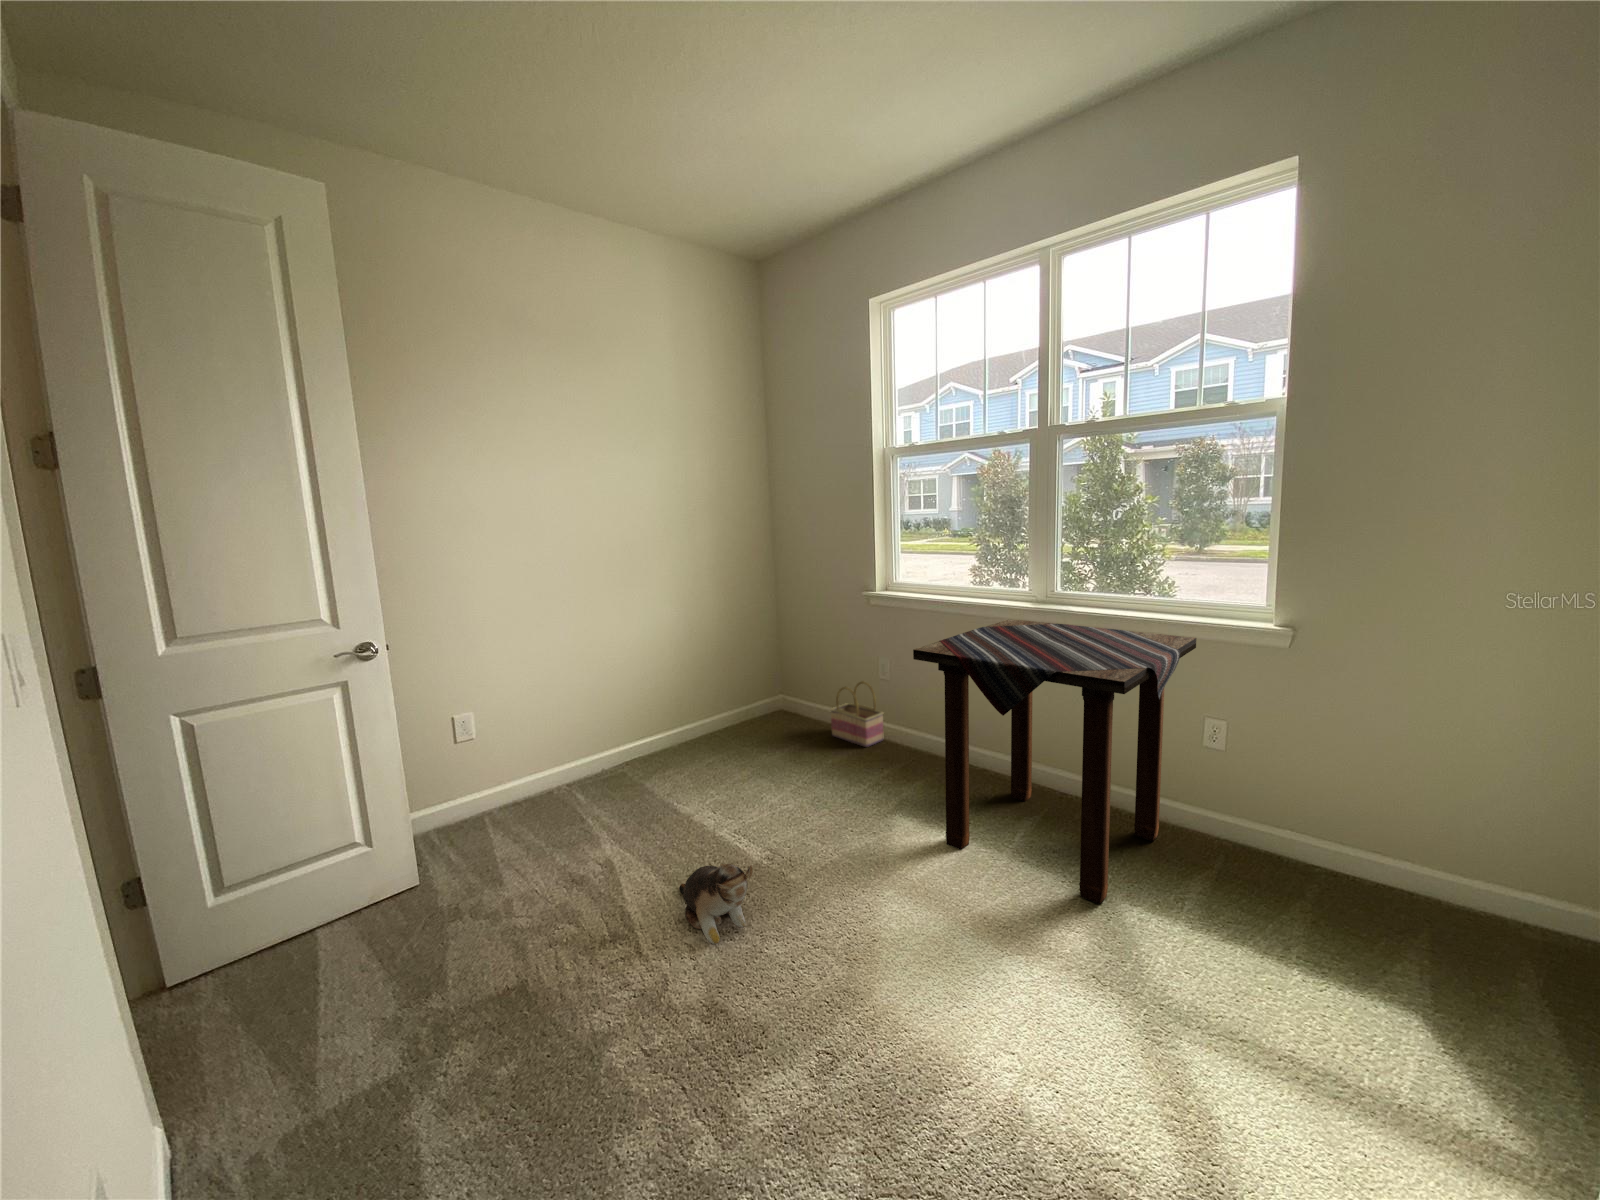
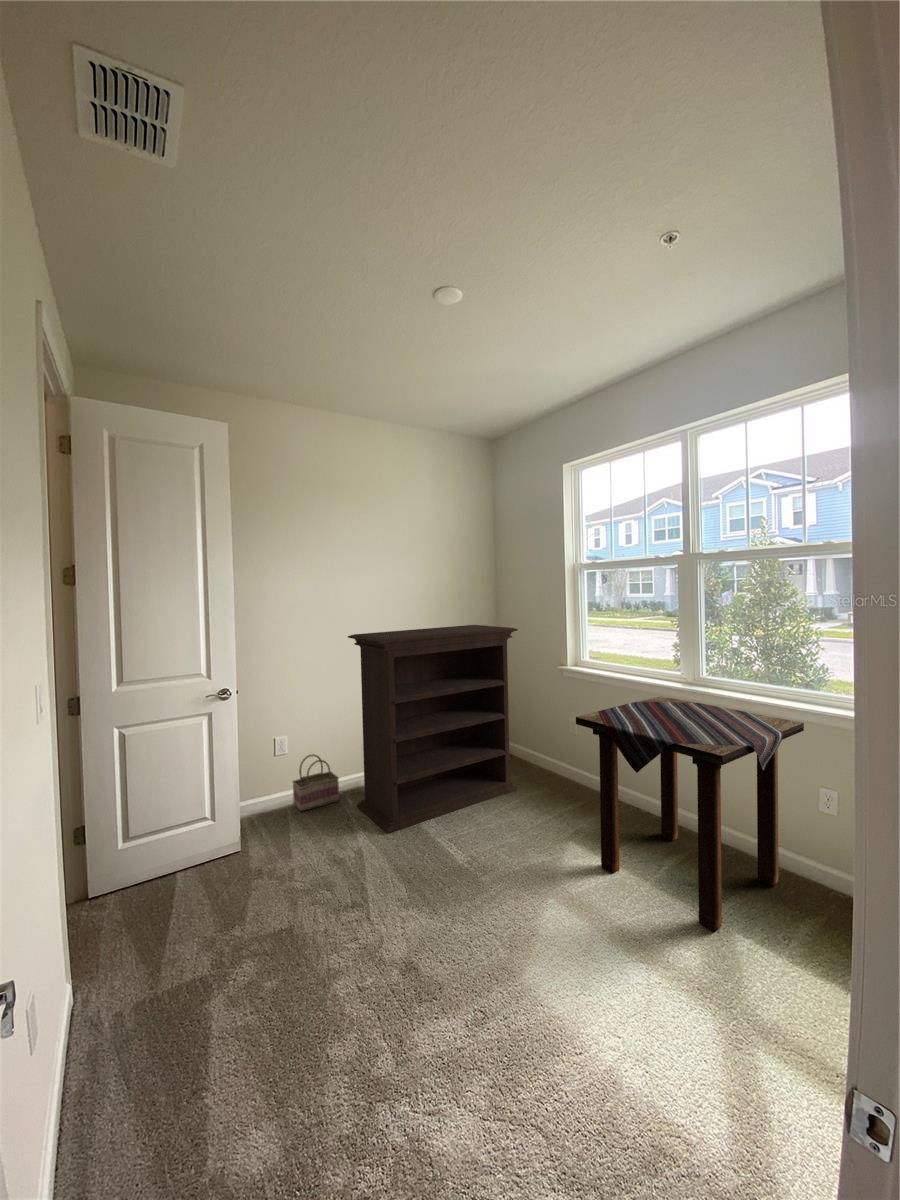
bookshelf: none [567,537,817,832] -> present [348,625,518,833]
basket: present [831,681,883,747] -> present [292,754,339,811]
plush toy: present [679,864,752,944] -> none [401,861,445,920]

